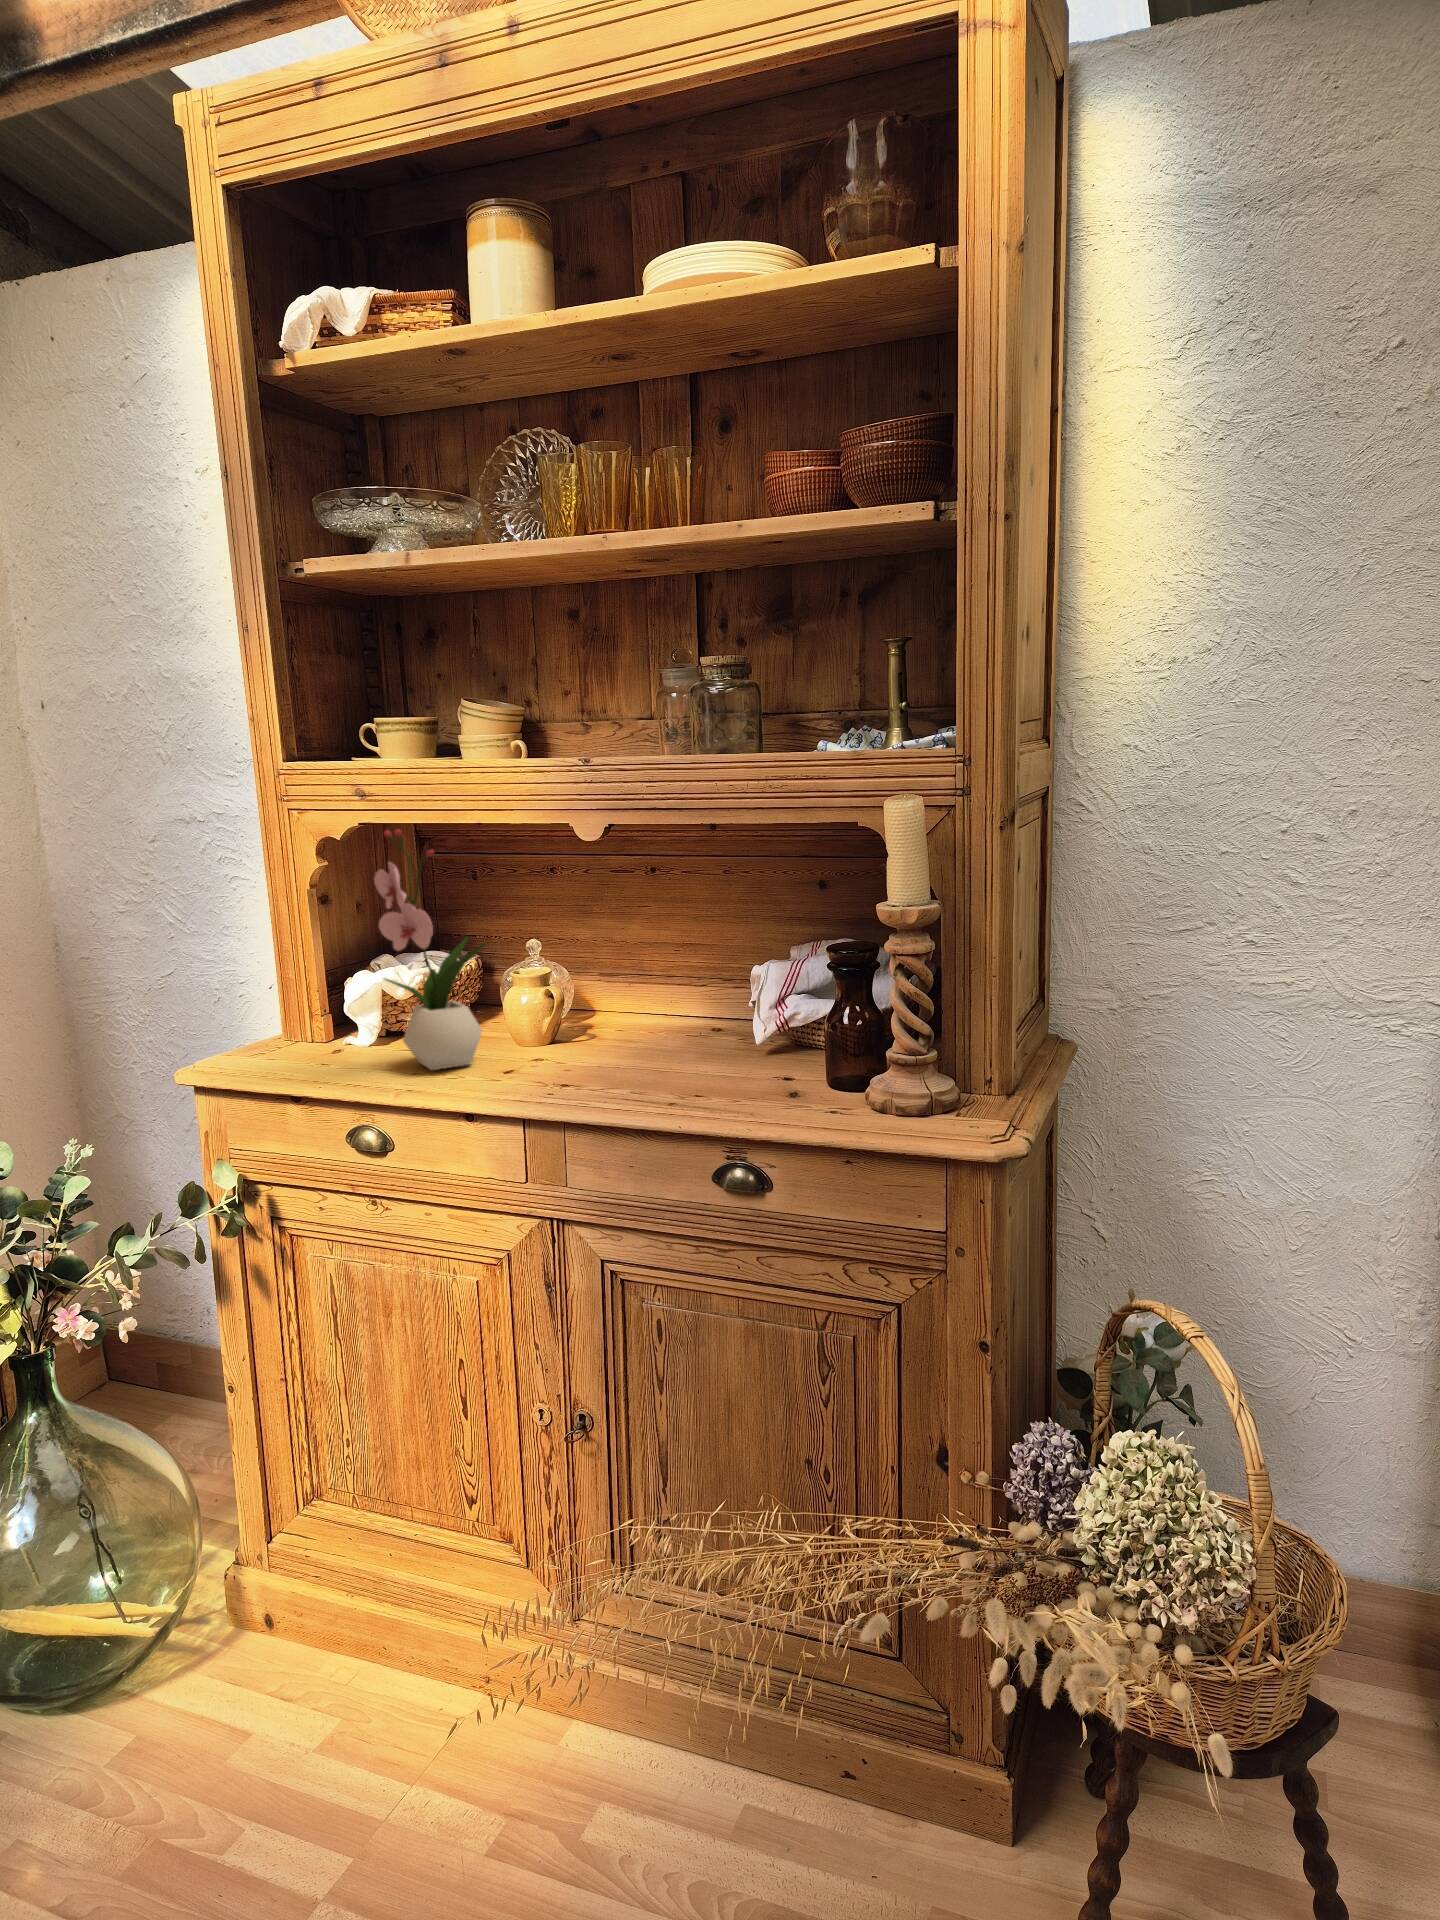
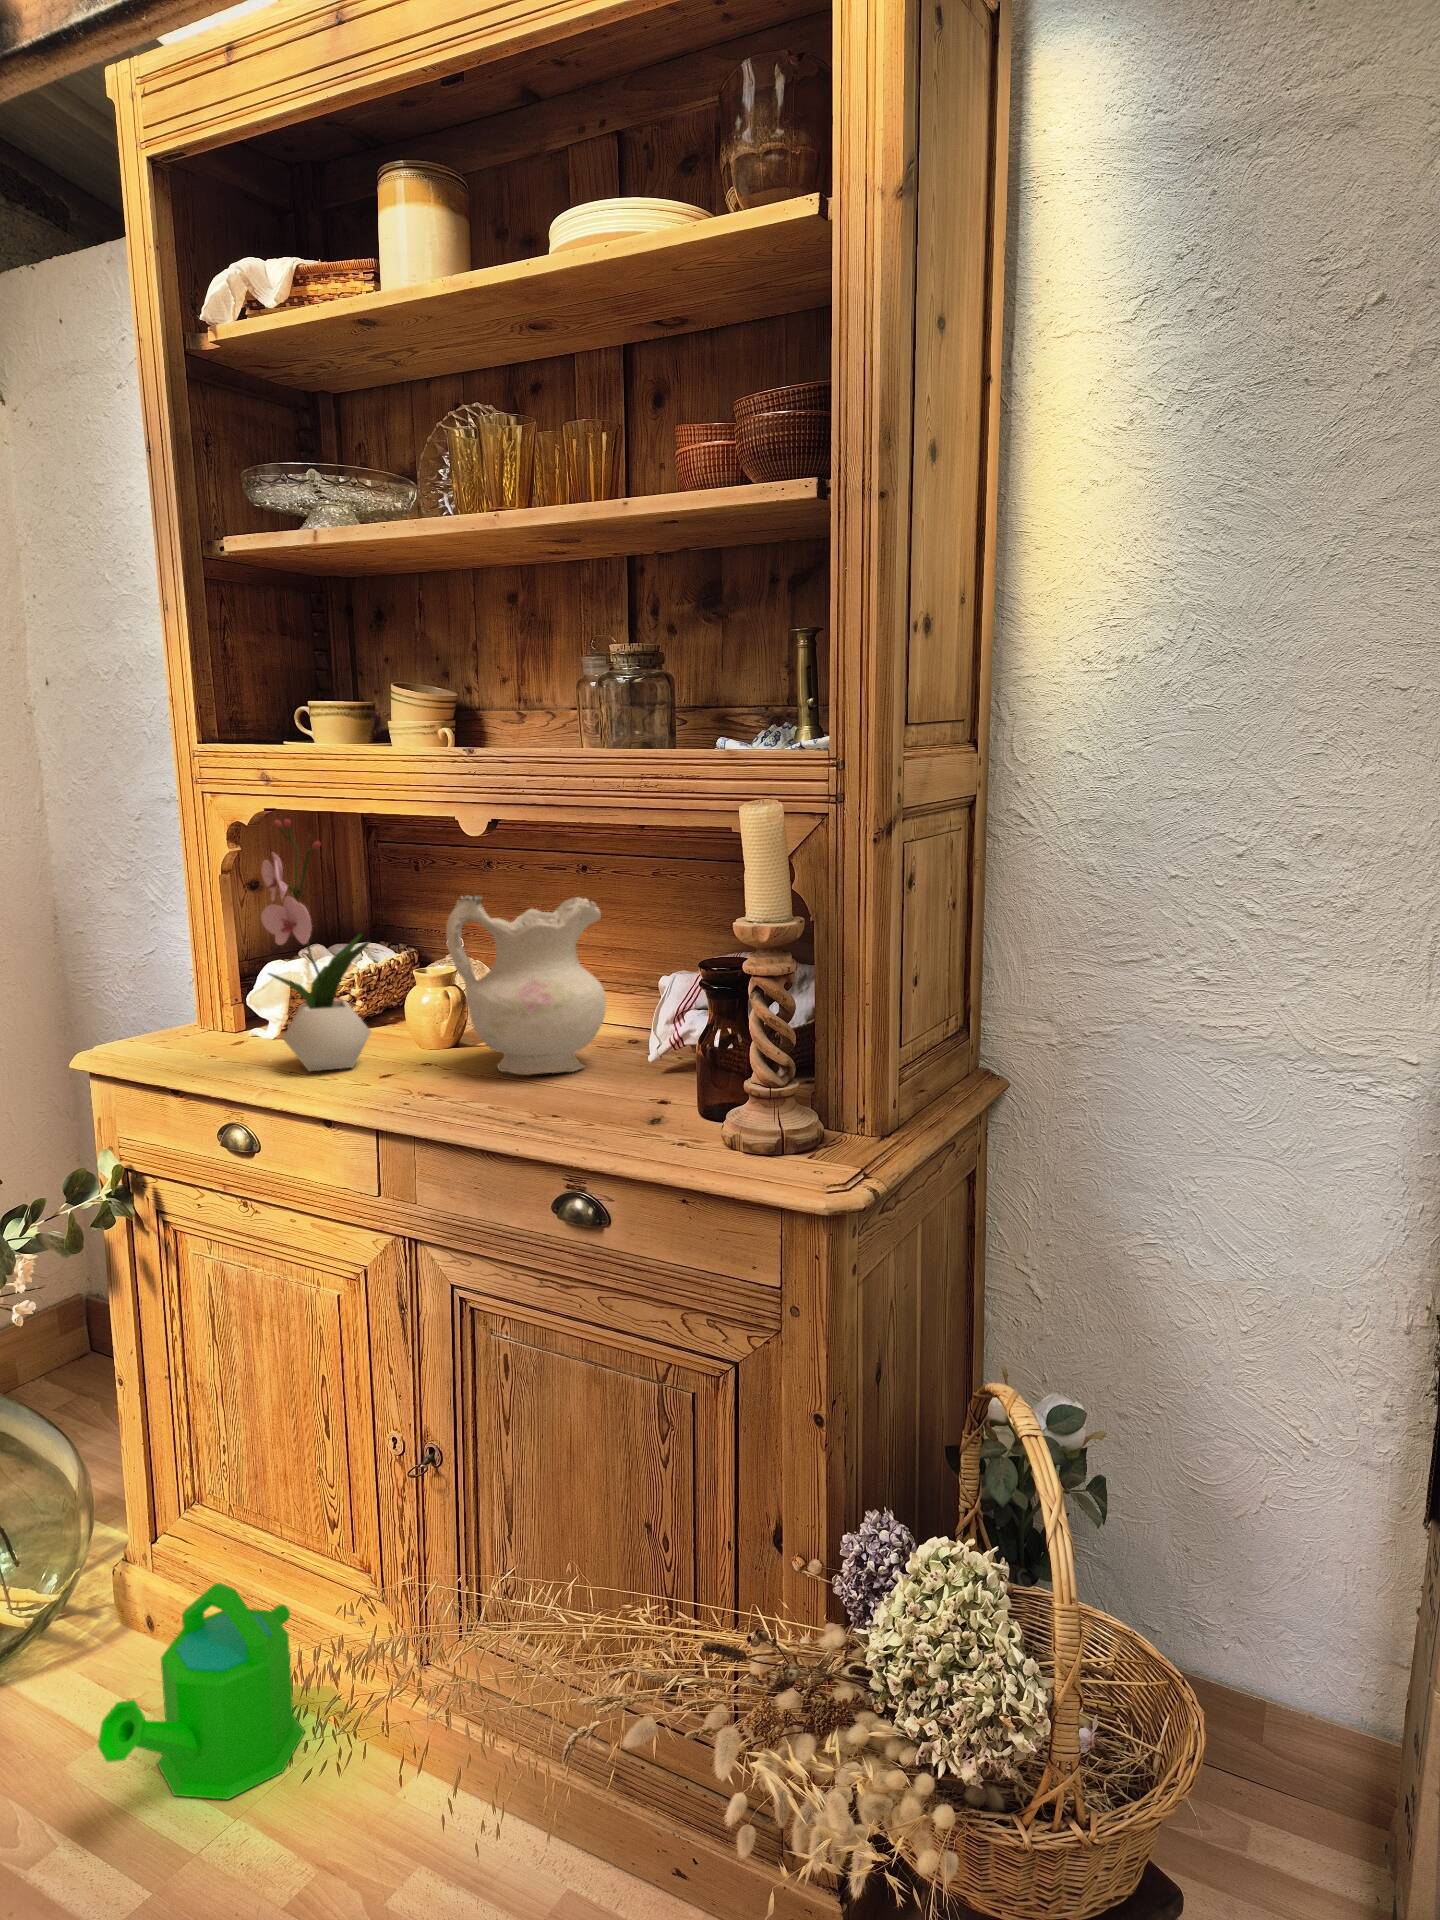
ceramic pitcher: none [559,893,708,1062] -> present [446,896,606,1075]
watering can: none [281,1567,453,1774] -> present [97,1583,305,1800]

